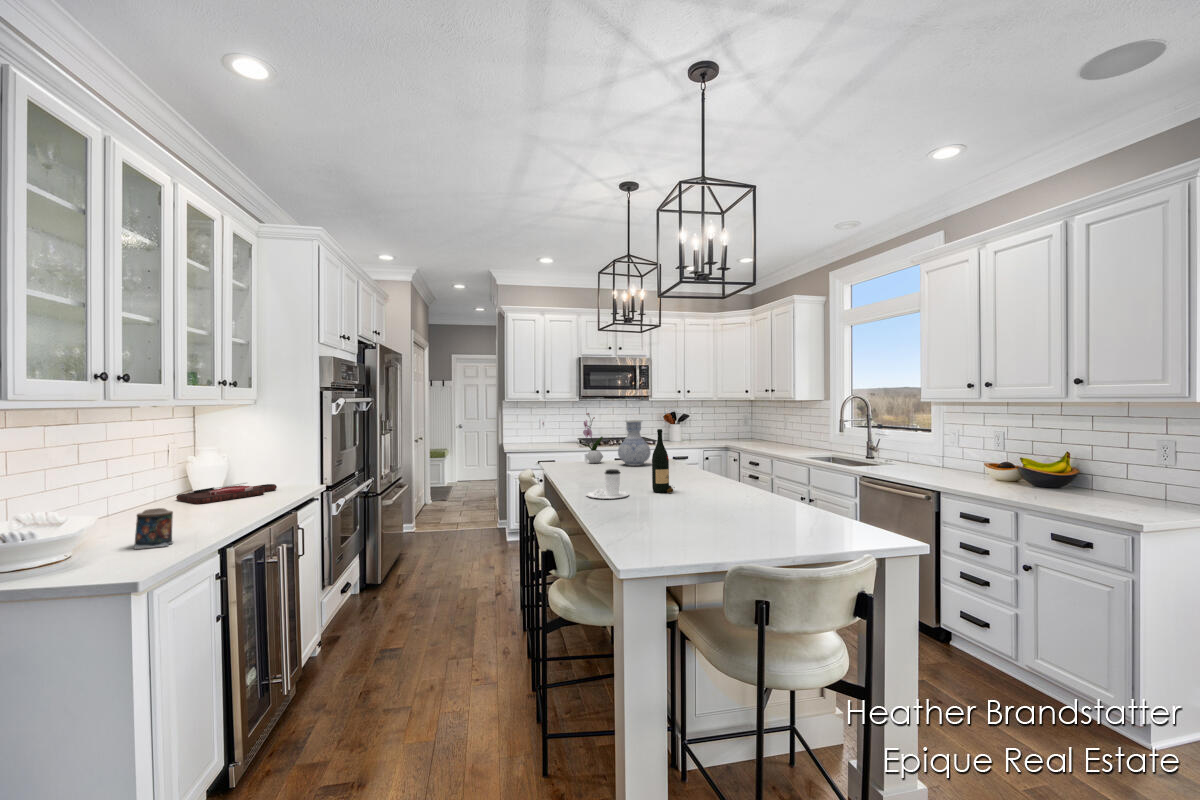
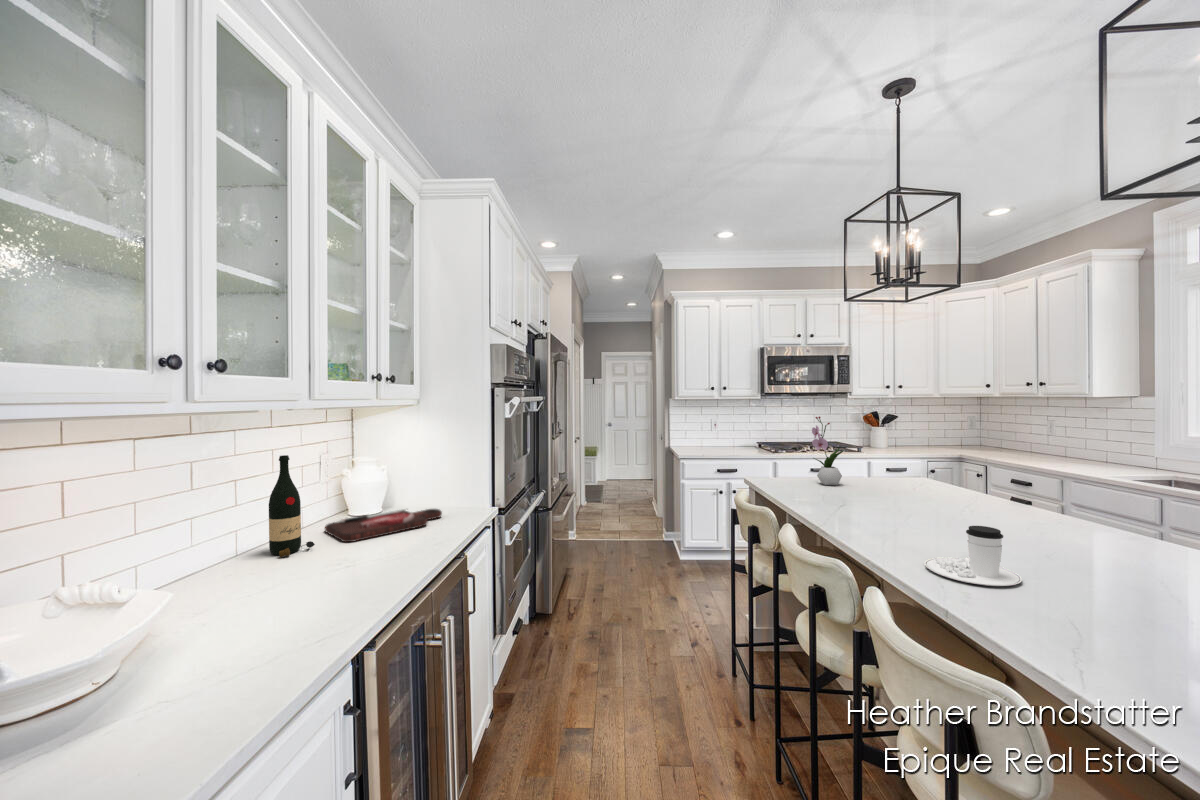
vase: present [618,420,651,466] -> none [870,428,925,493]
wine bottle: present [652,429,673,493] -> present [269,455,315,557]
candle: present [134,508,173,549] -> none [199,598,271,684]

